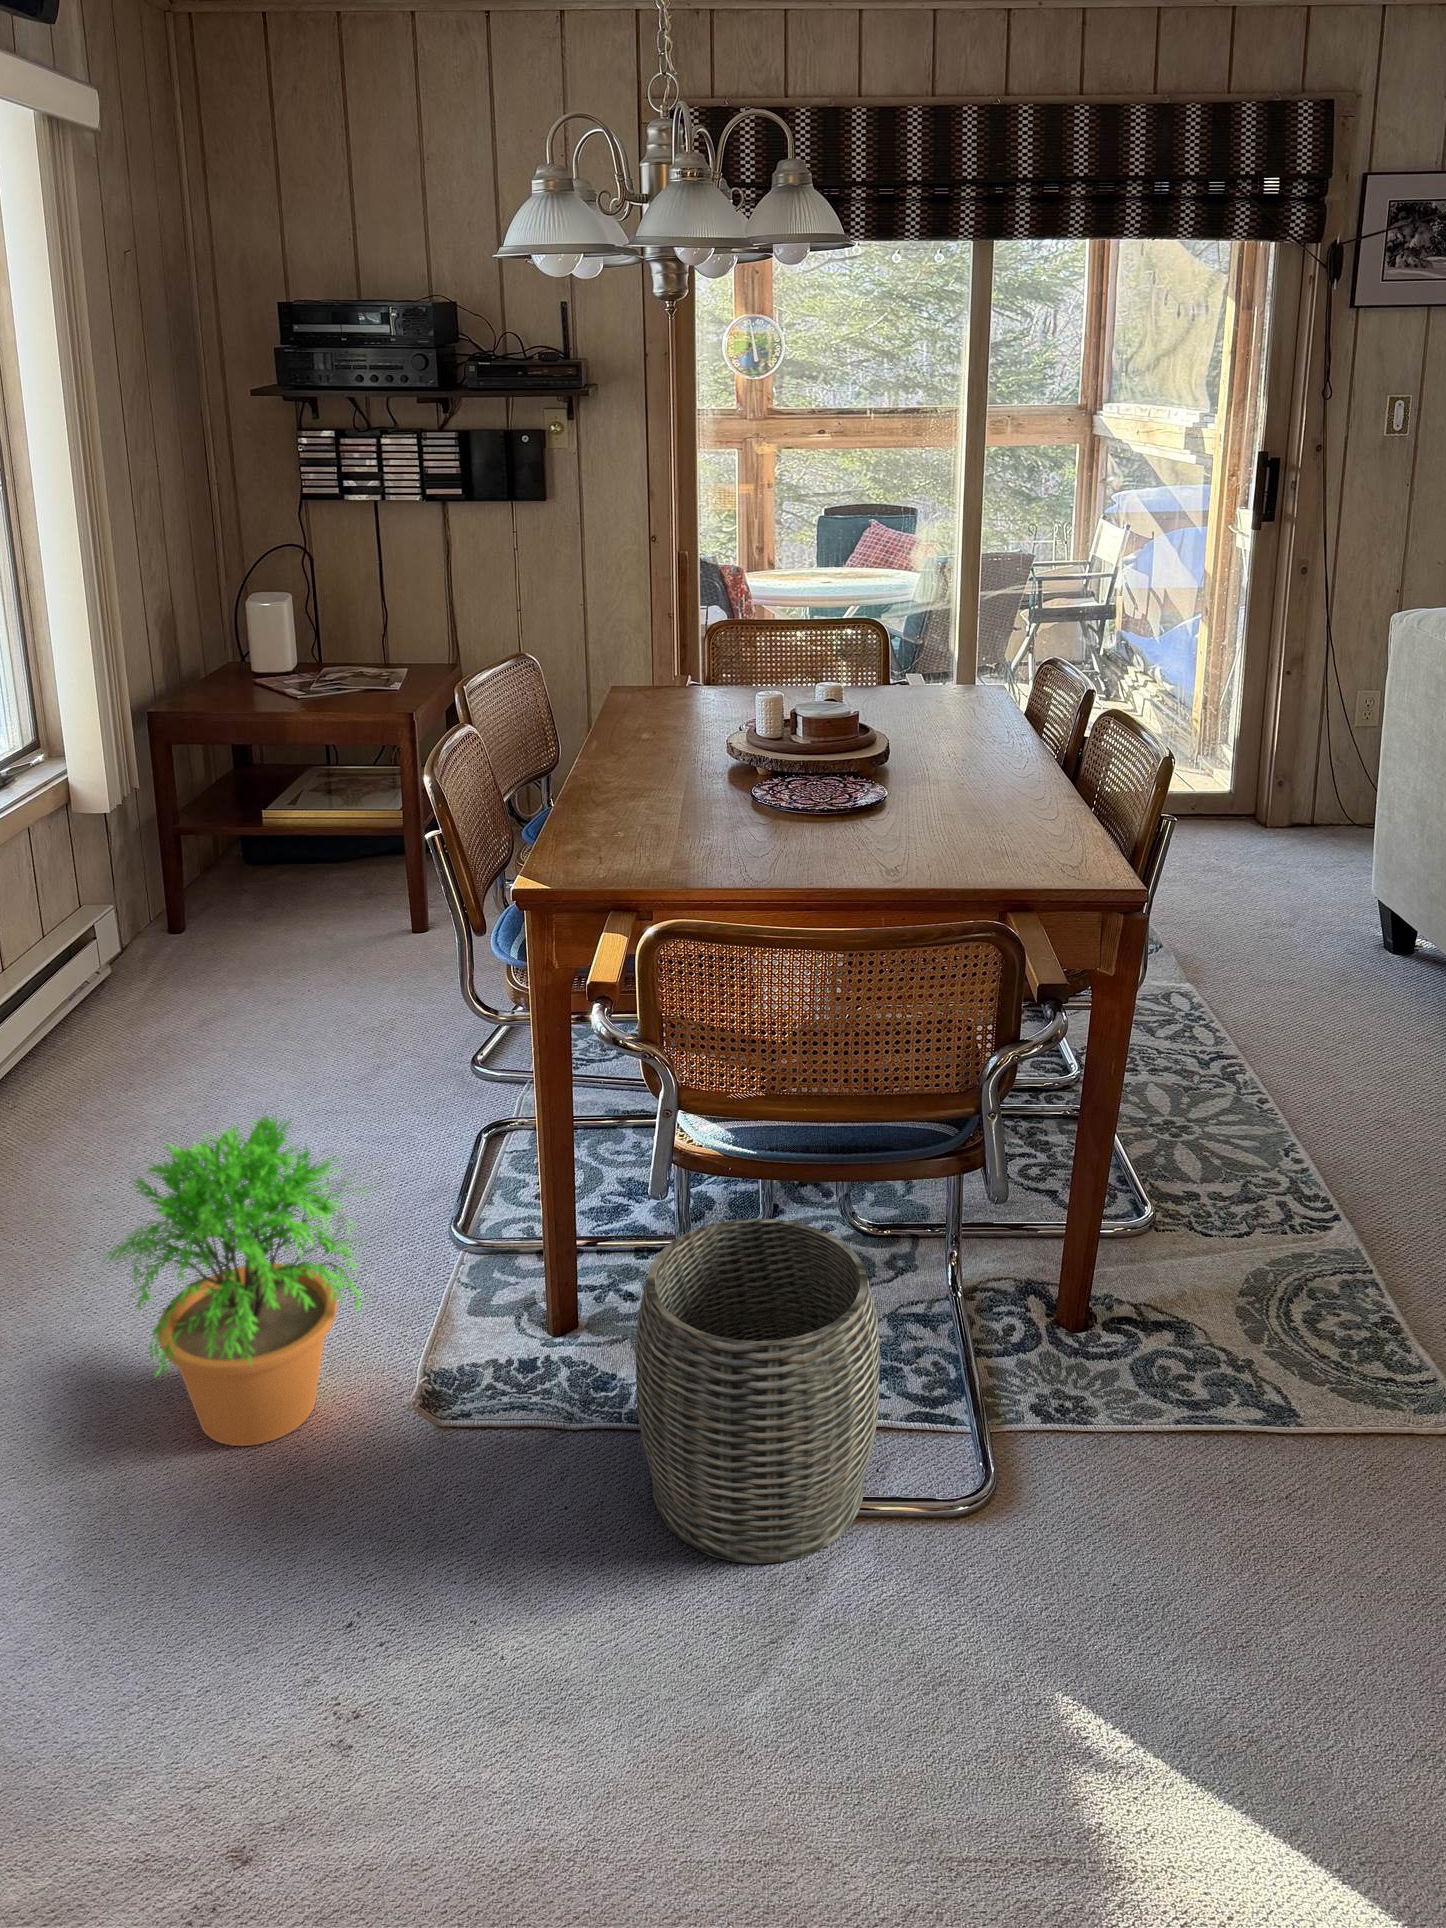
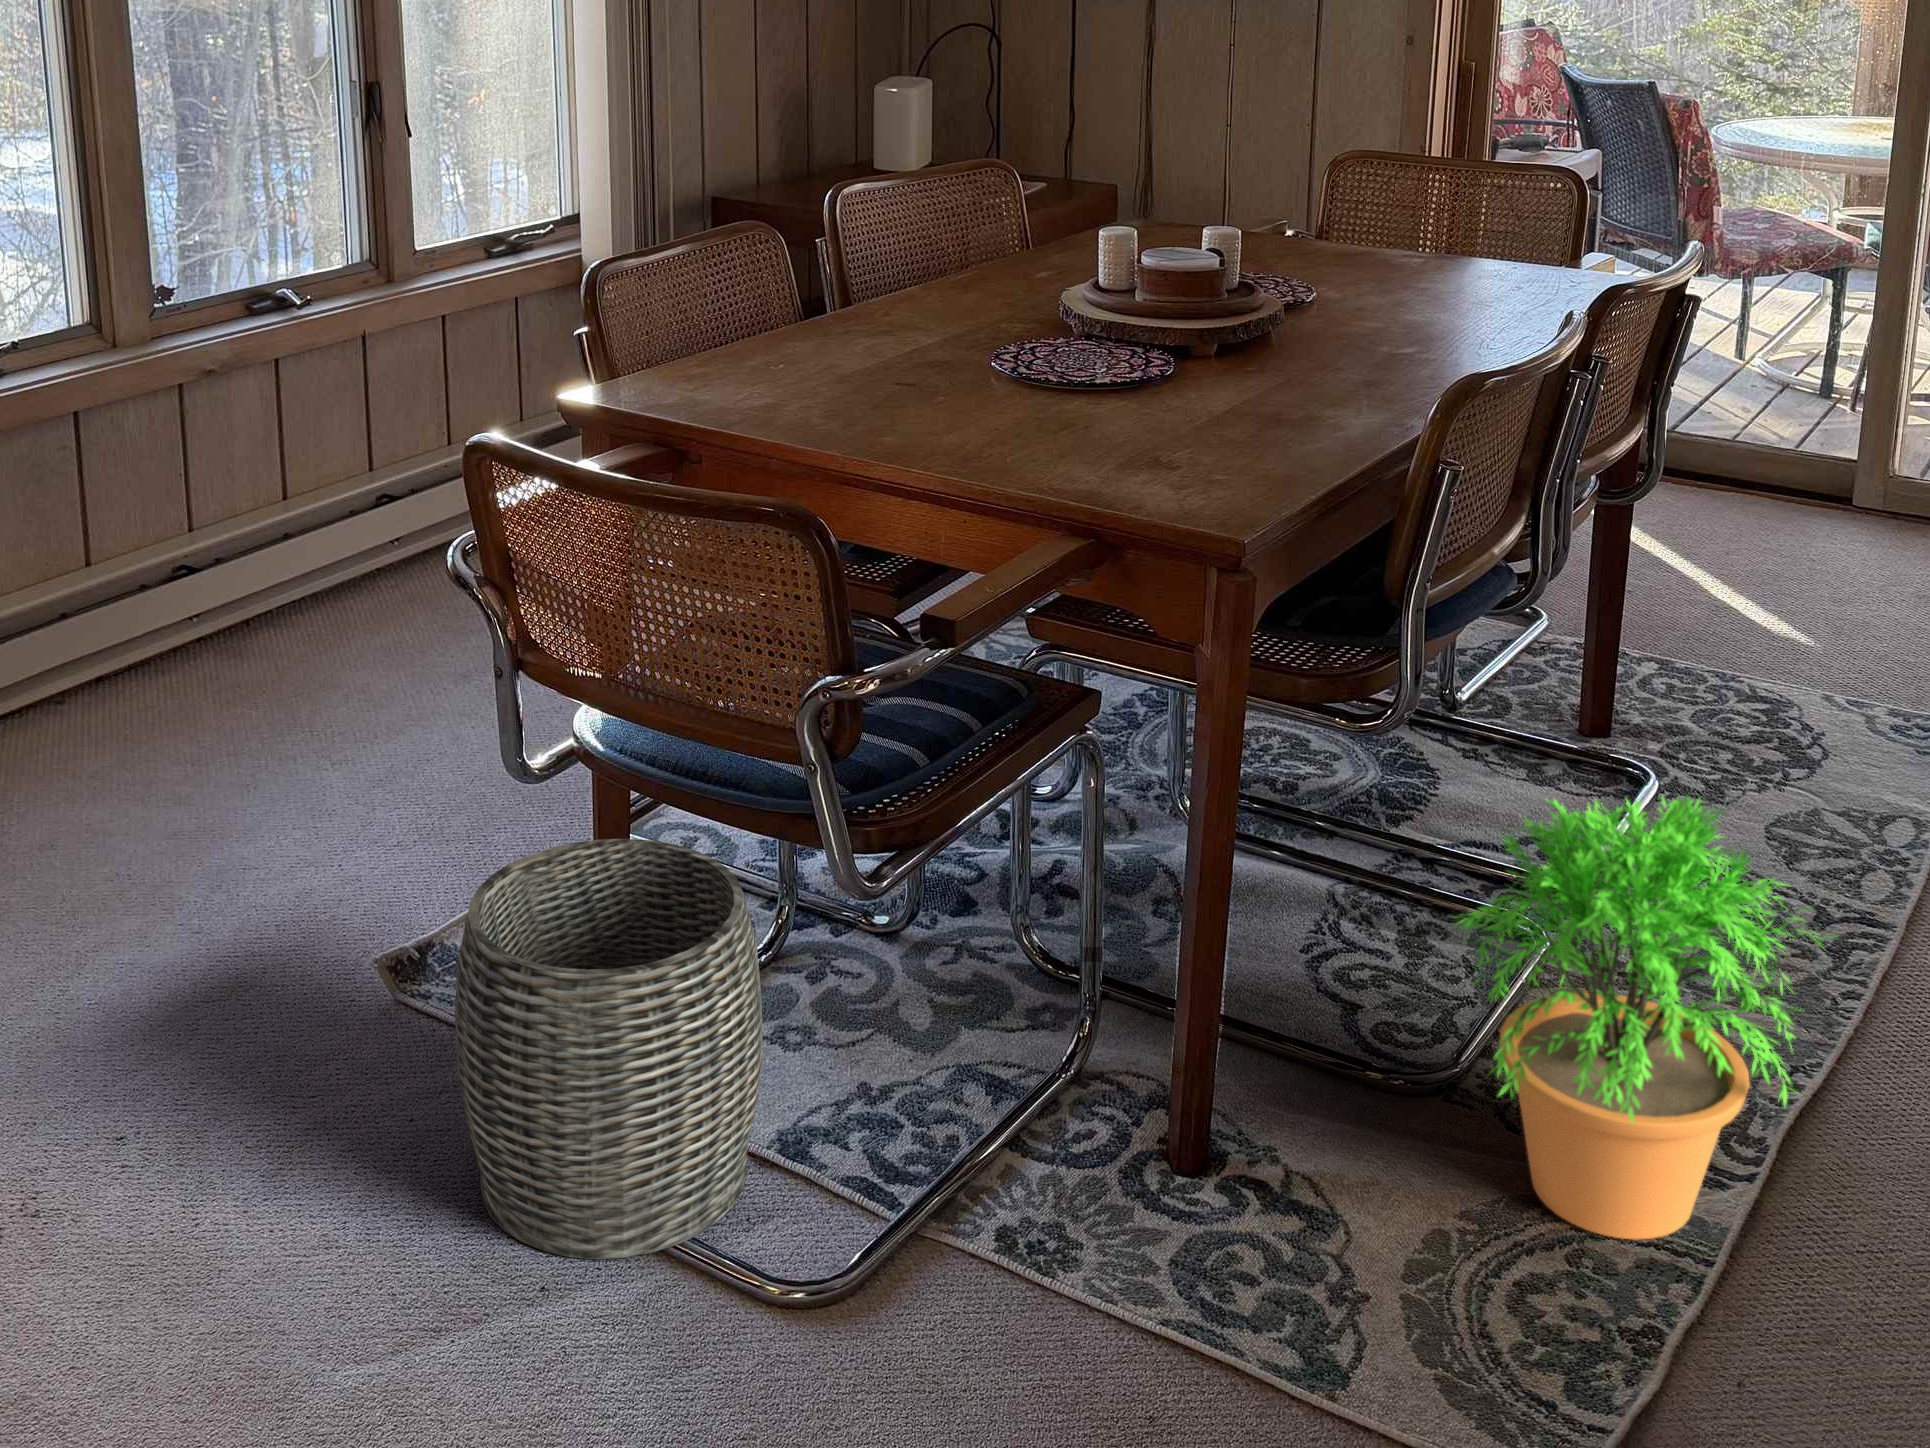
potted plant: present [108,1116,376,1446] -> present [1454,797,1825,1240]

